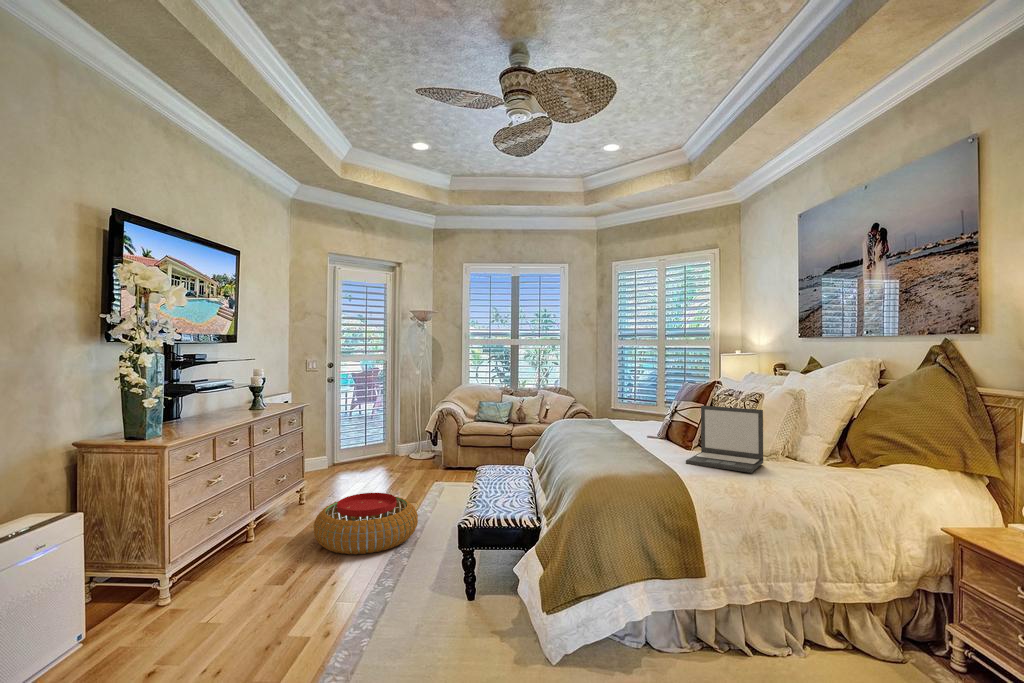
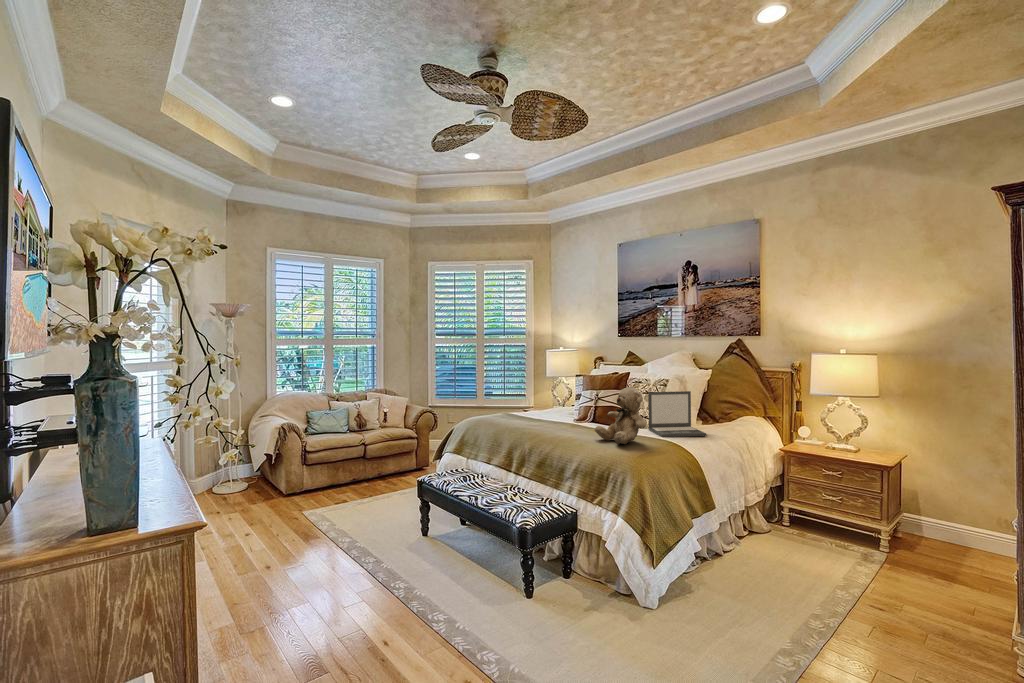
teddy bear: none [589,393,643,460] -> present [594,387,646,445]
pouf: present [313,493,418,554] -> none [262,533,396,622]

